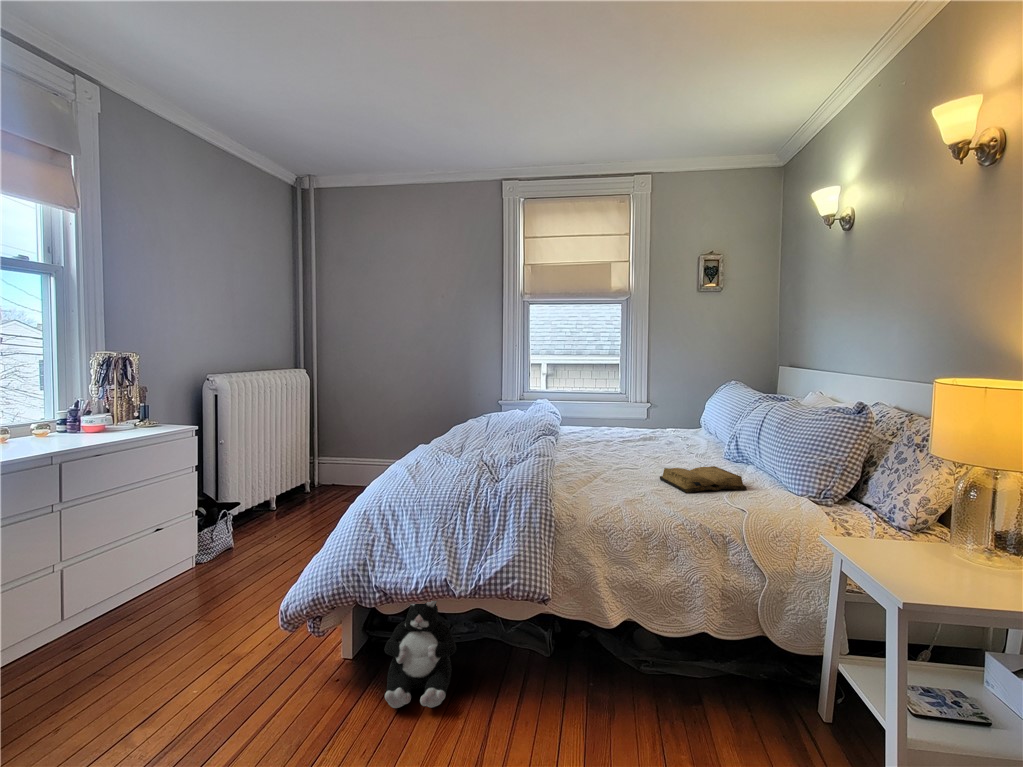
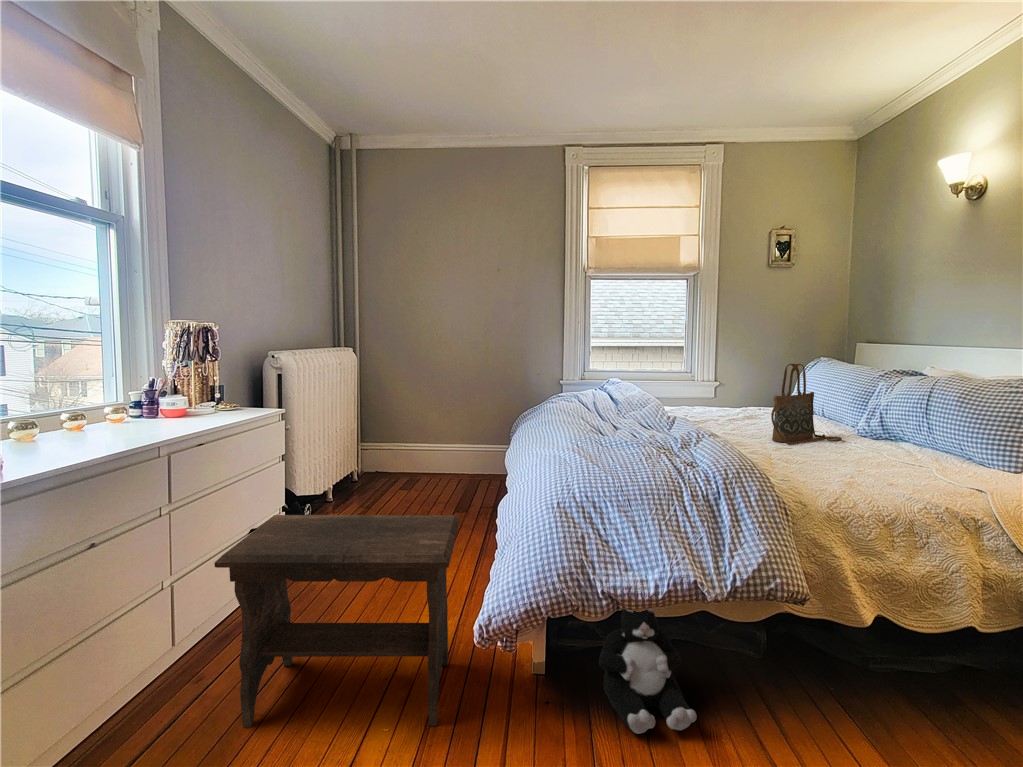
handbag: none [613,390,686,465] -> present [771,364,842,445]
diary: present [660,466,747,493] -> none [850,444,960,474]
footstool: none [64,514,293,692] -> present [214,515,460,727]

